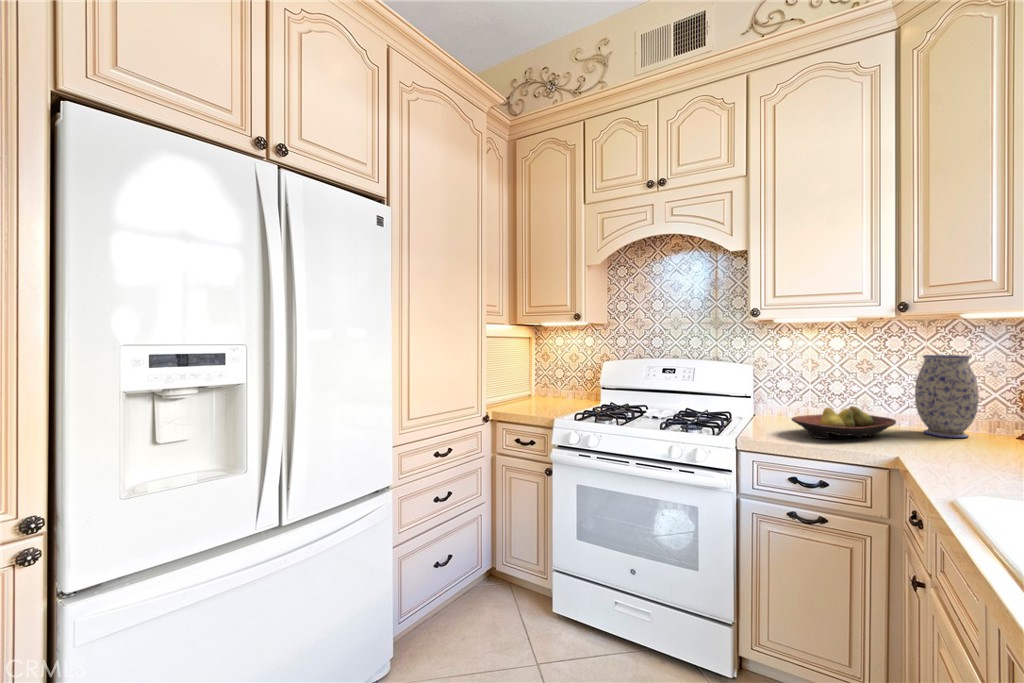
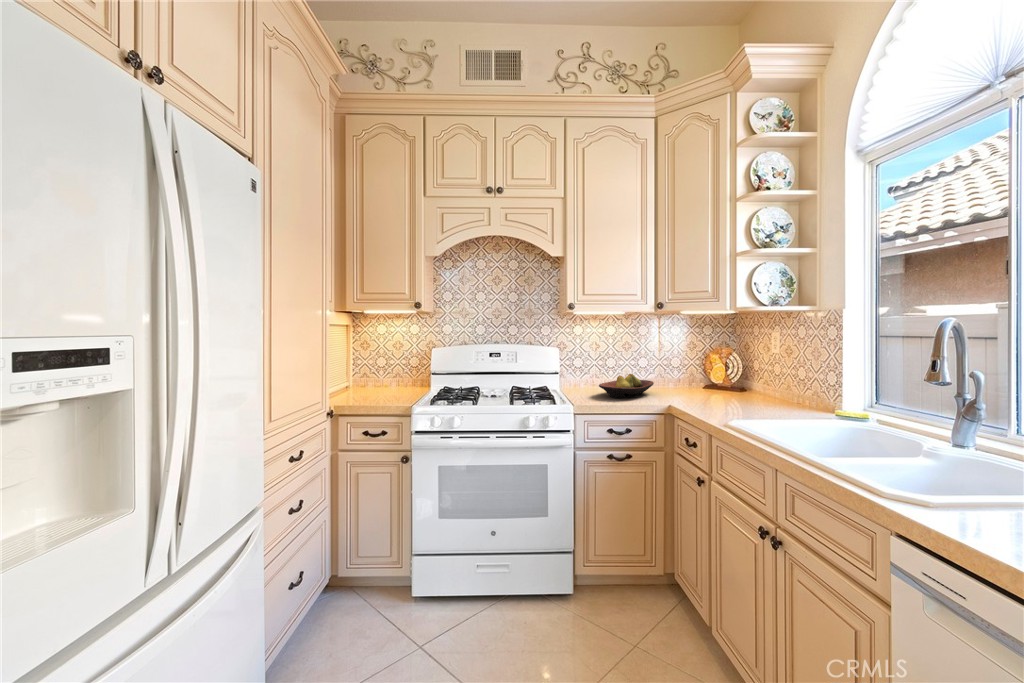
vase: present [915,355,979,438] -> none [657,337,688,390]

